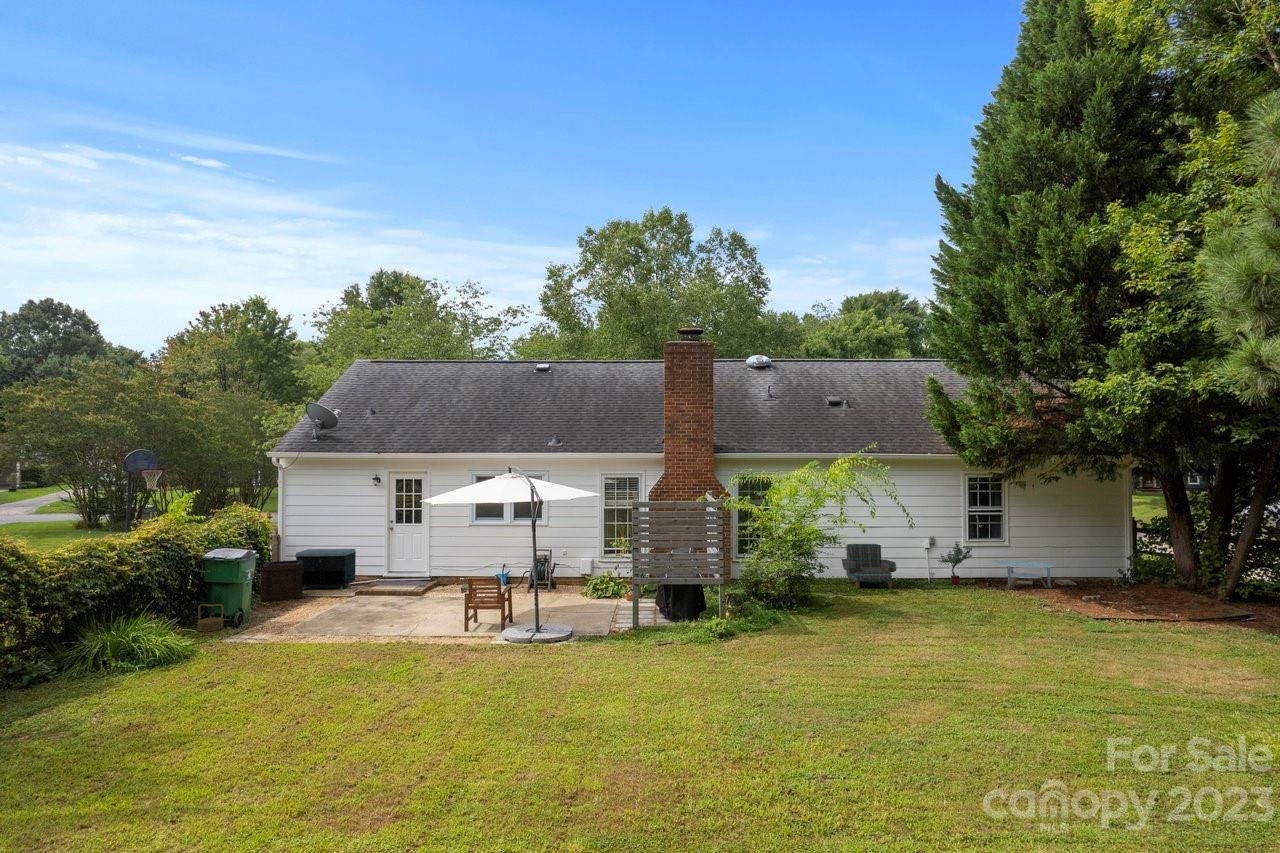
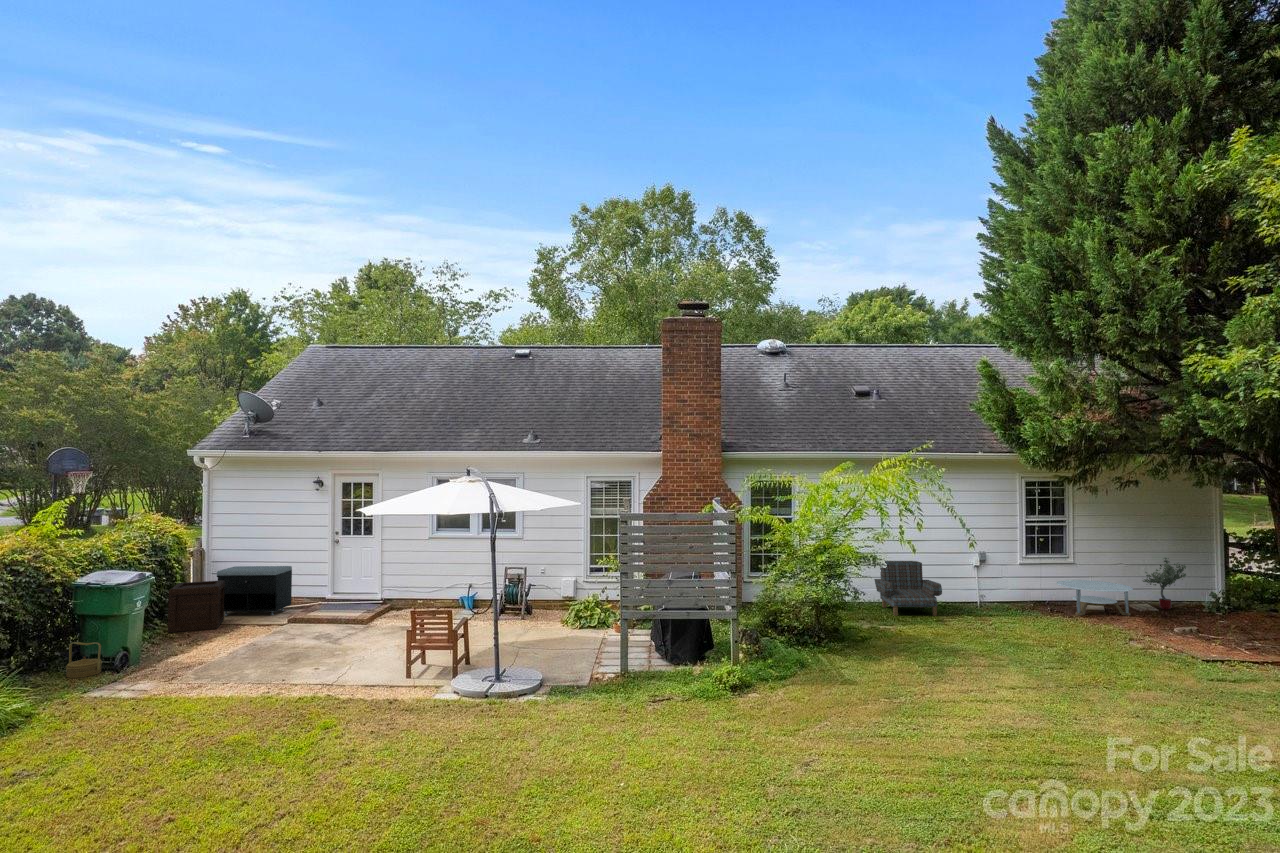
potted tree: present [938,542,972,585] -> present [1143,558,1186,610]

